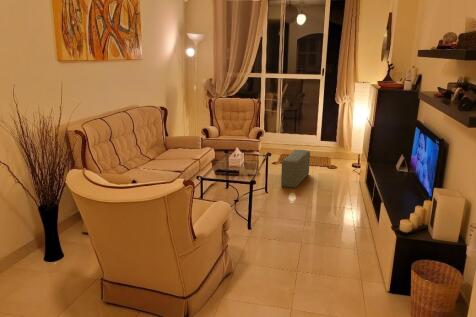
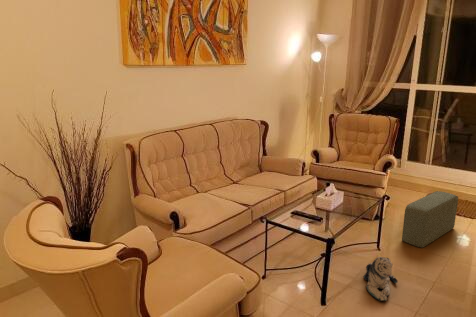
plush toy: none [268,192,291,220] -> present [364,257,398,301]

